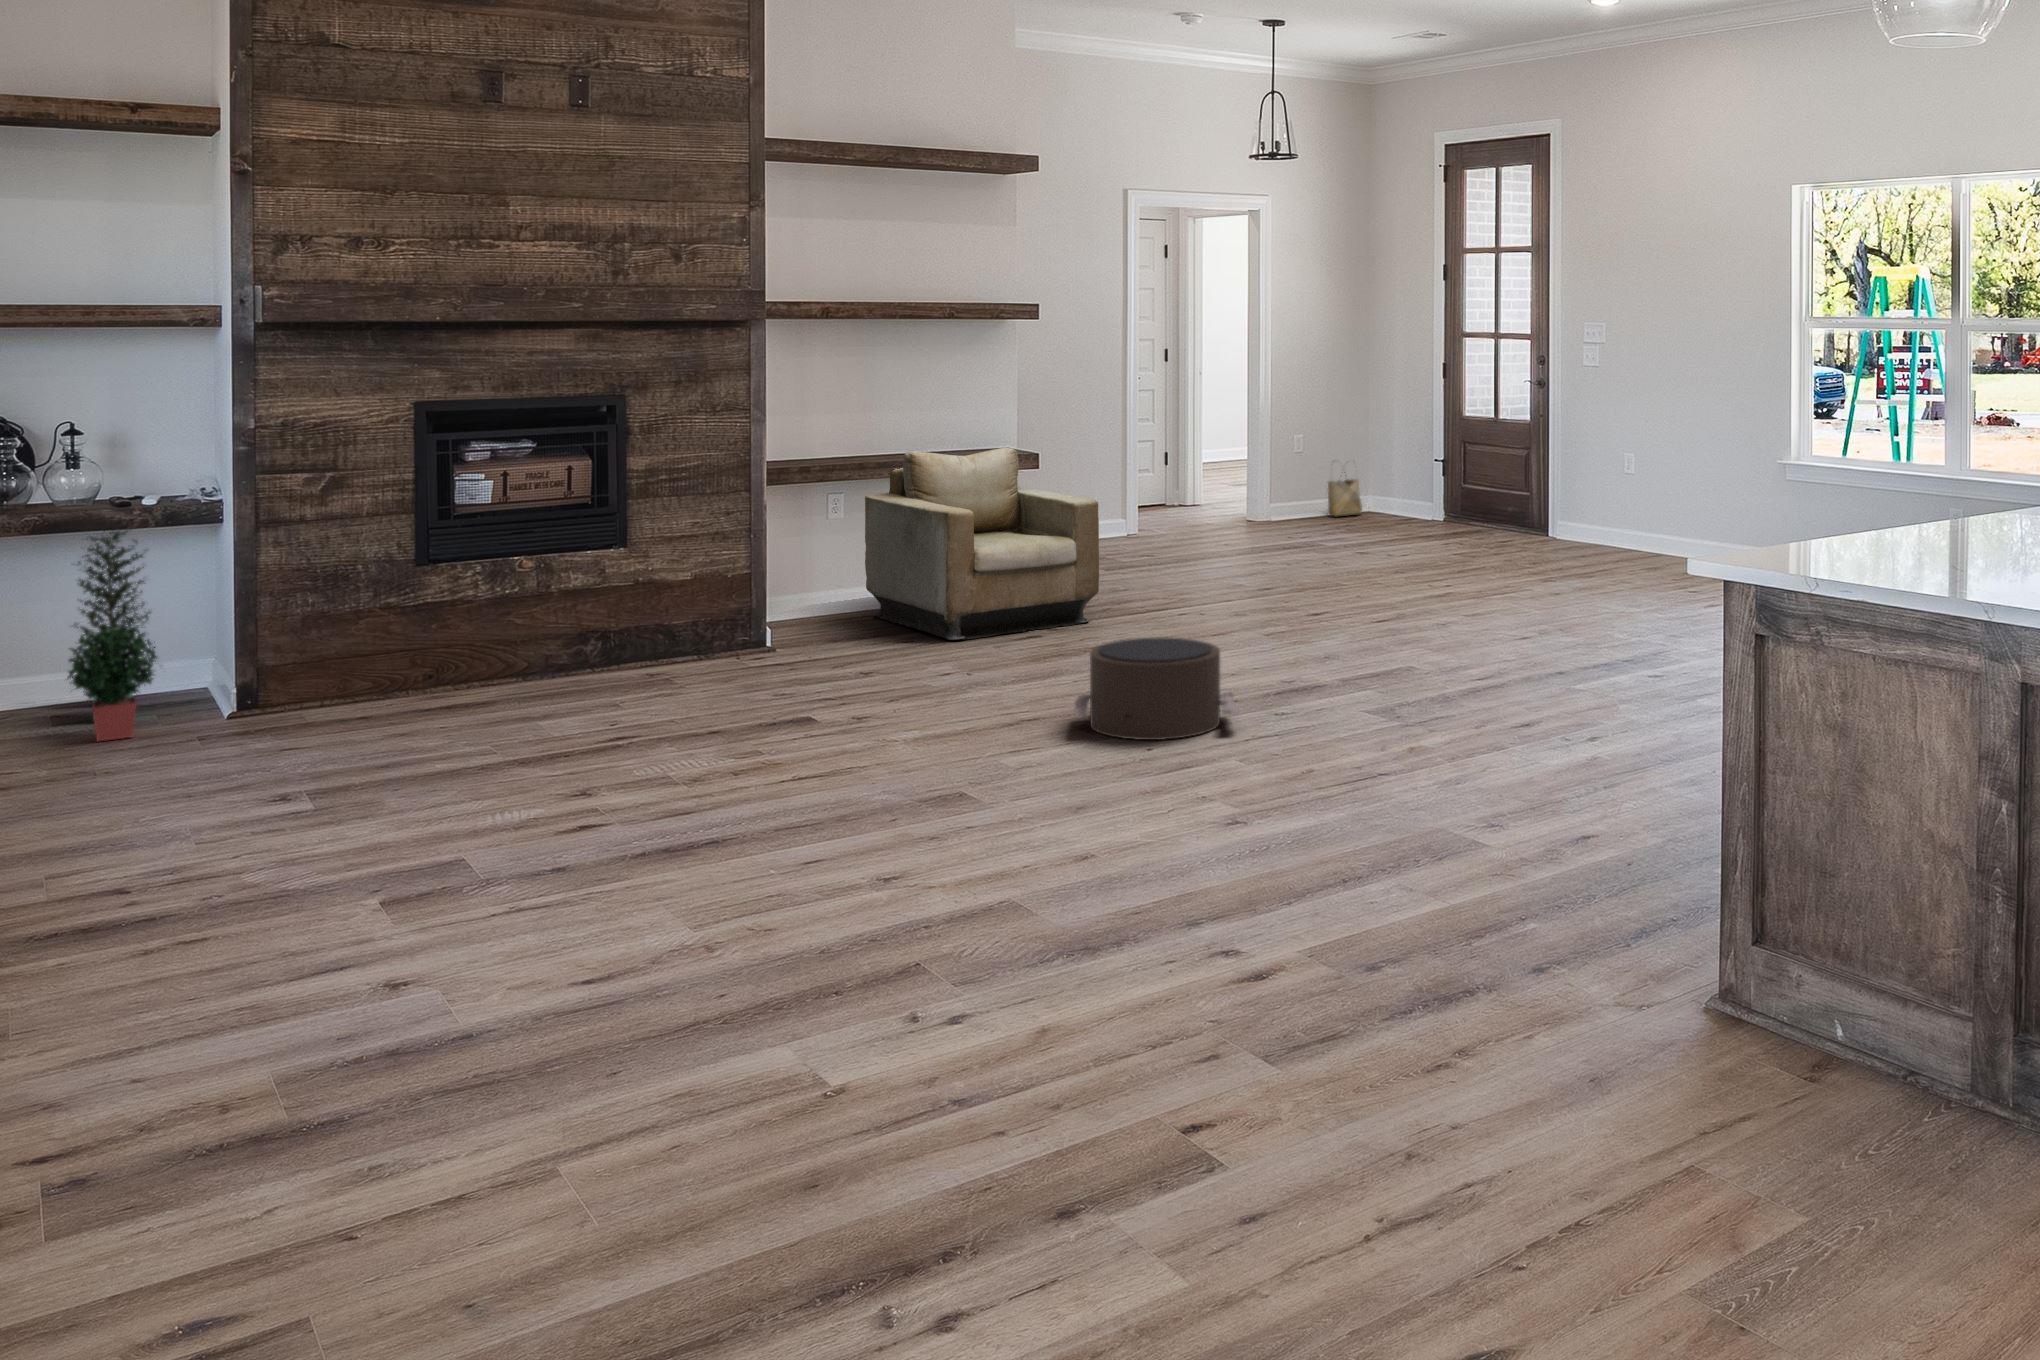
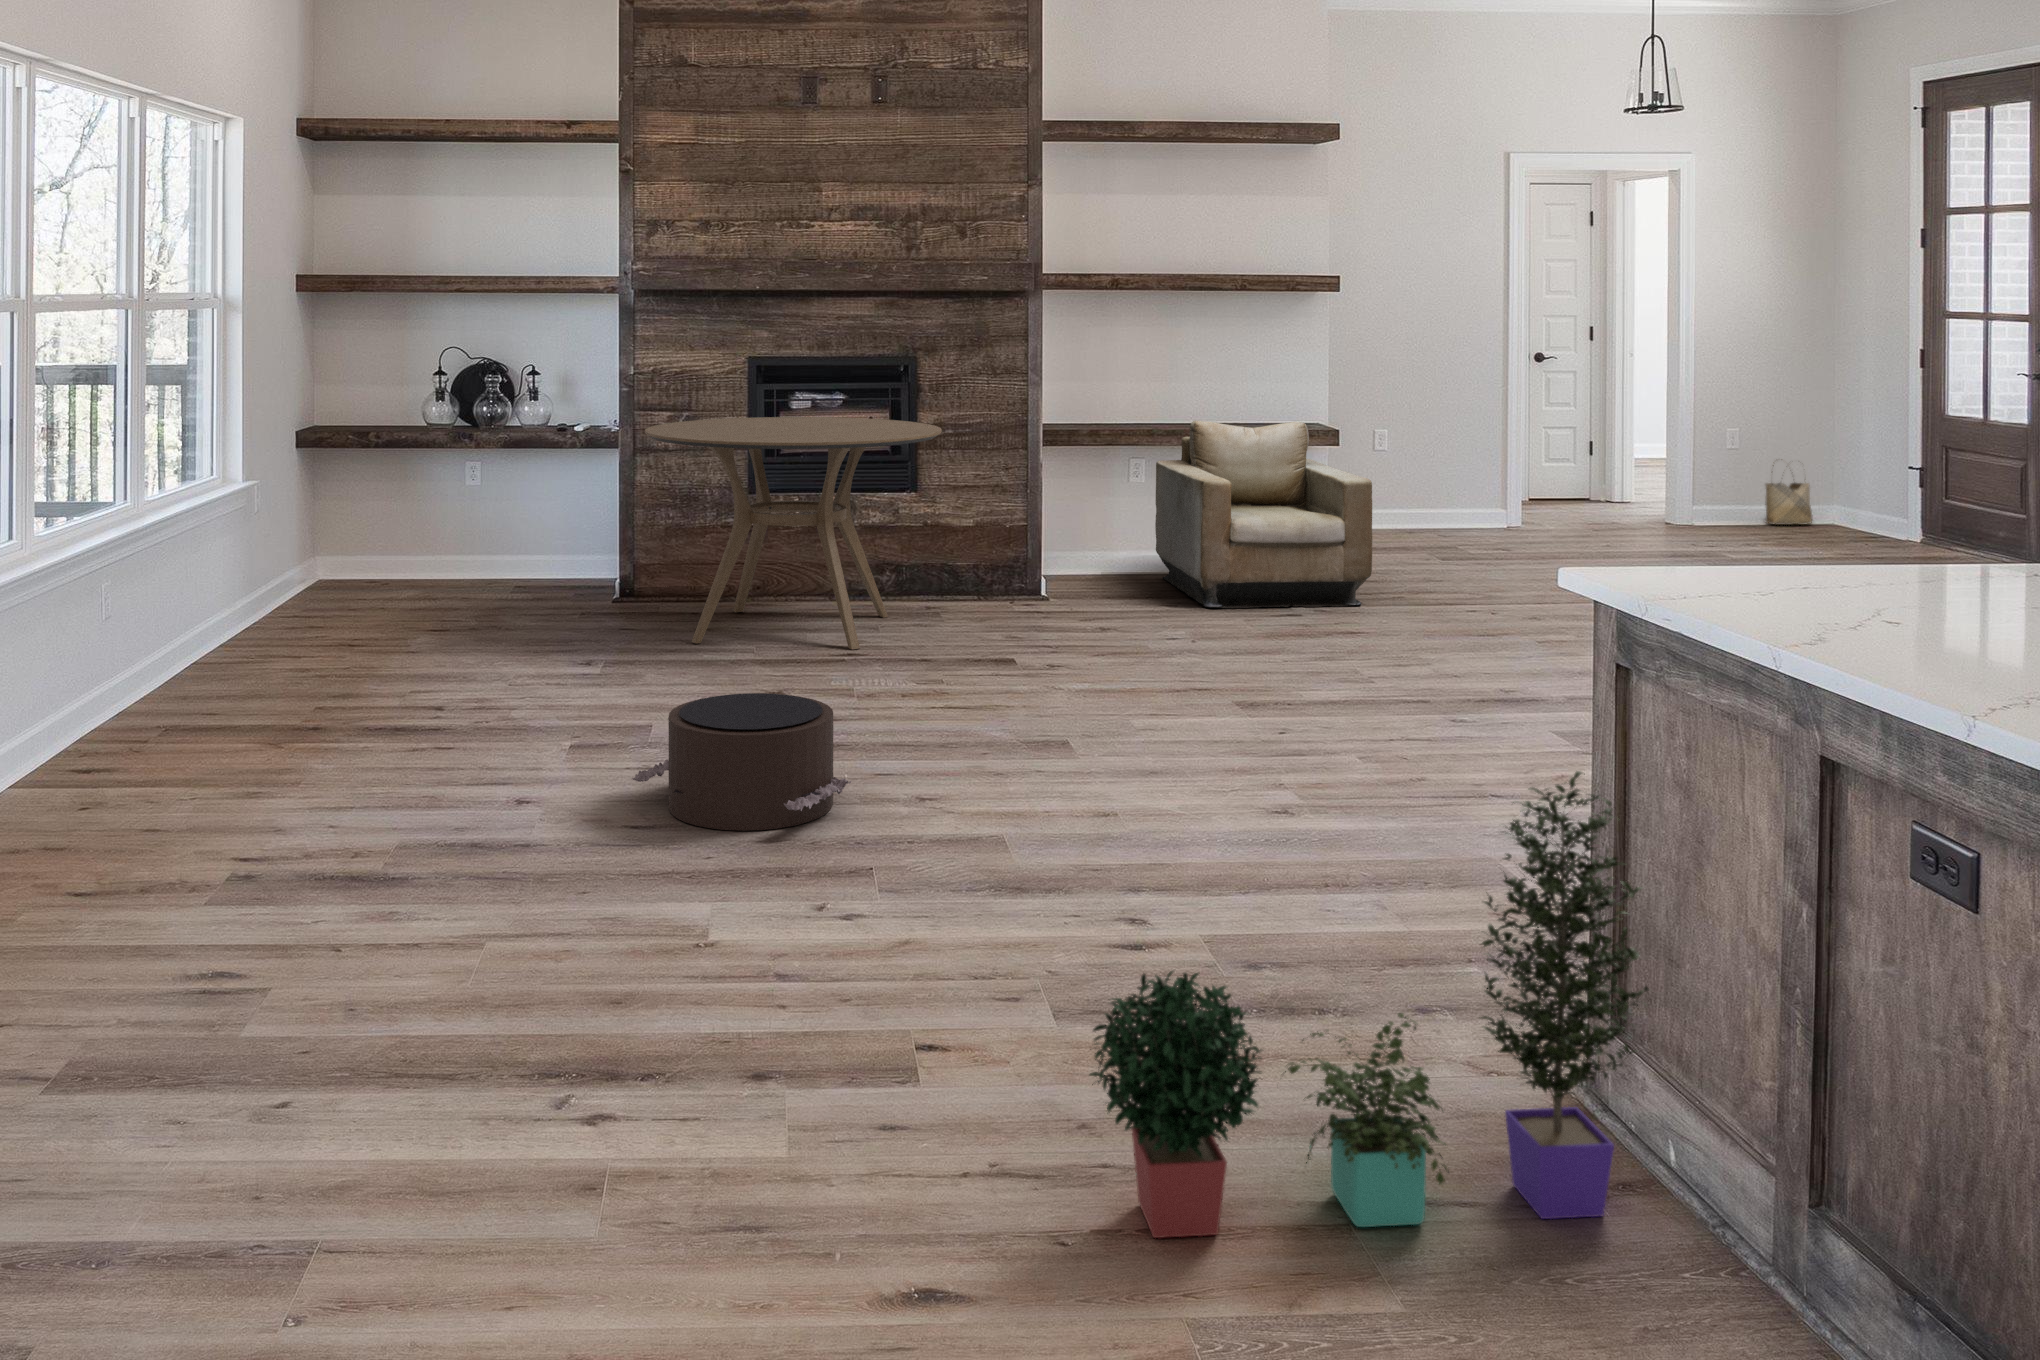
dining table: none [316,468,700,753] -> present [645,417,942,650]
potted plant: present [68,528,161,742] -> present [1090,771,1649,1238]
pouf: present [1073,638,1238,740] -> present [632,693,851,831]

